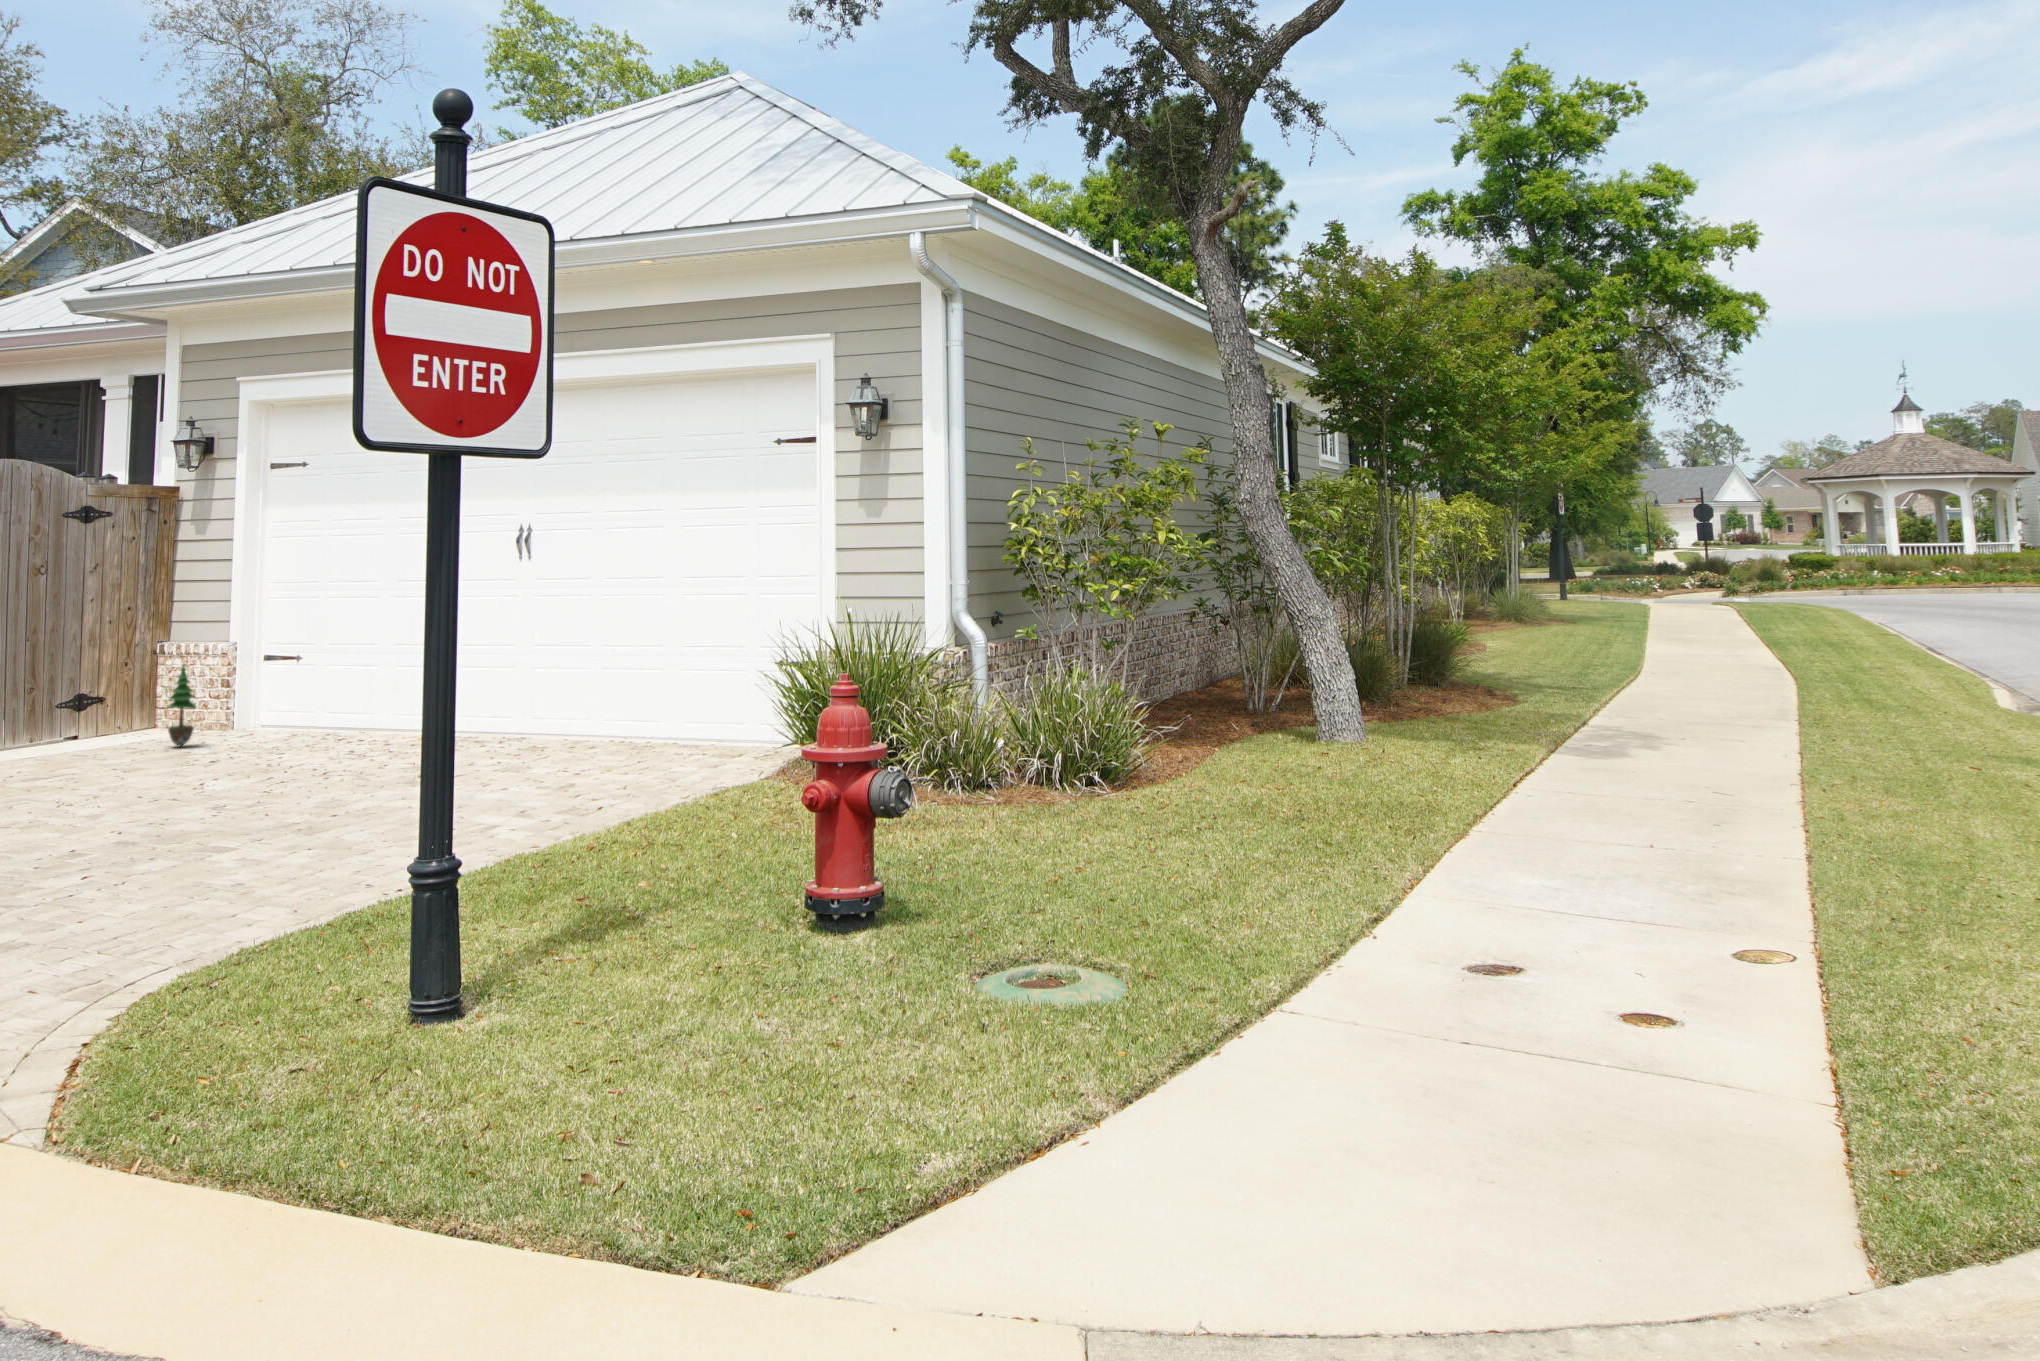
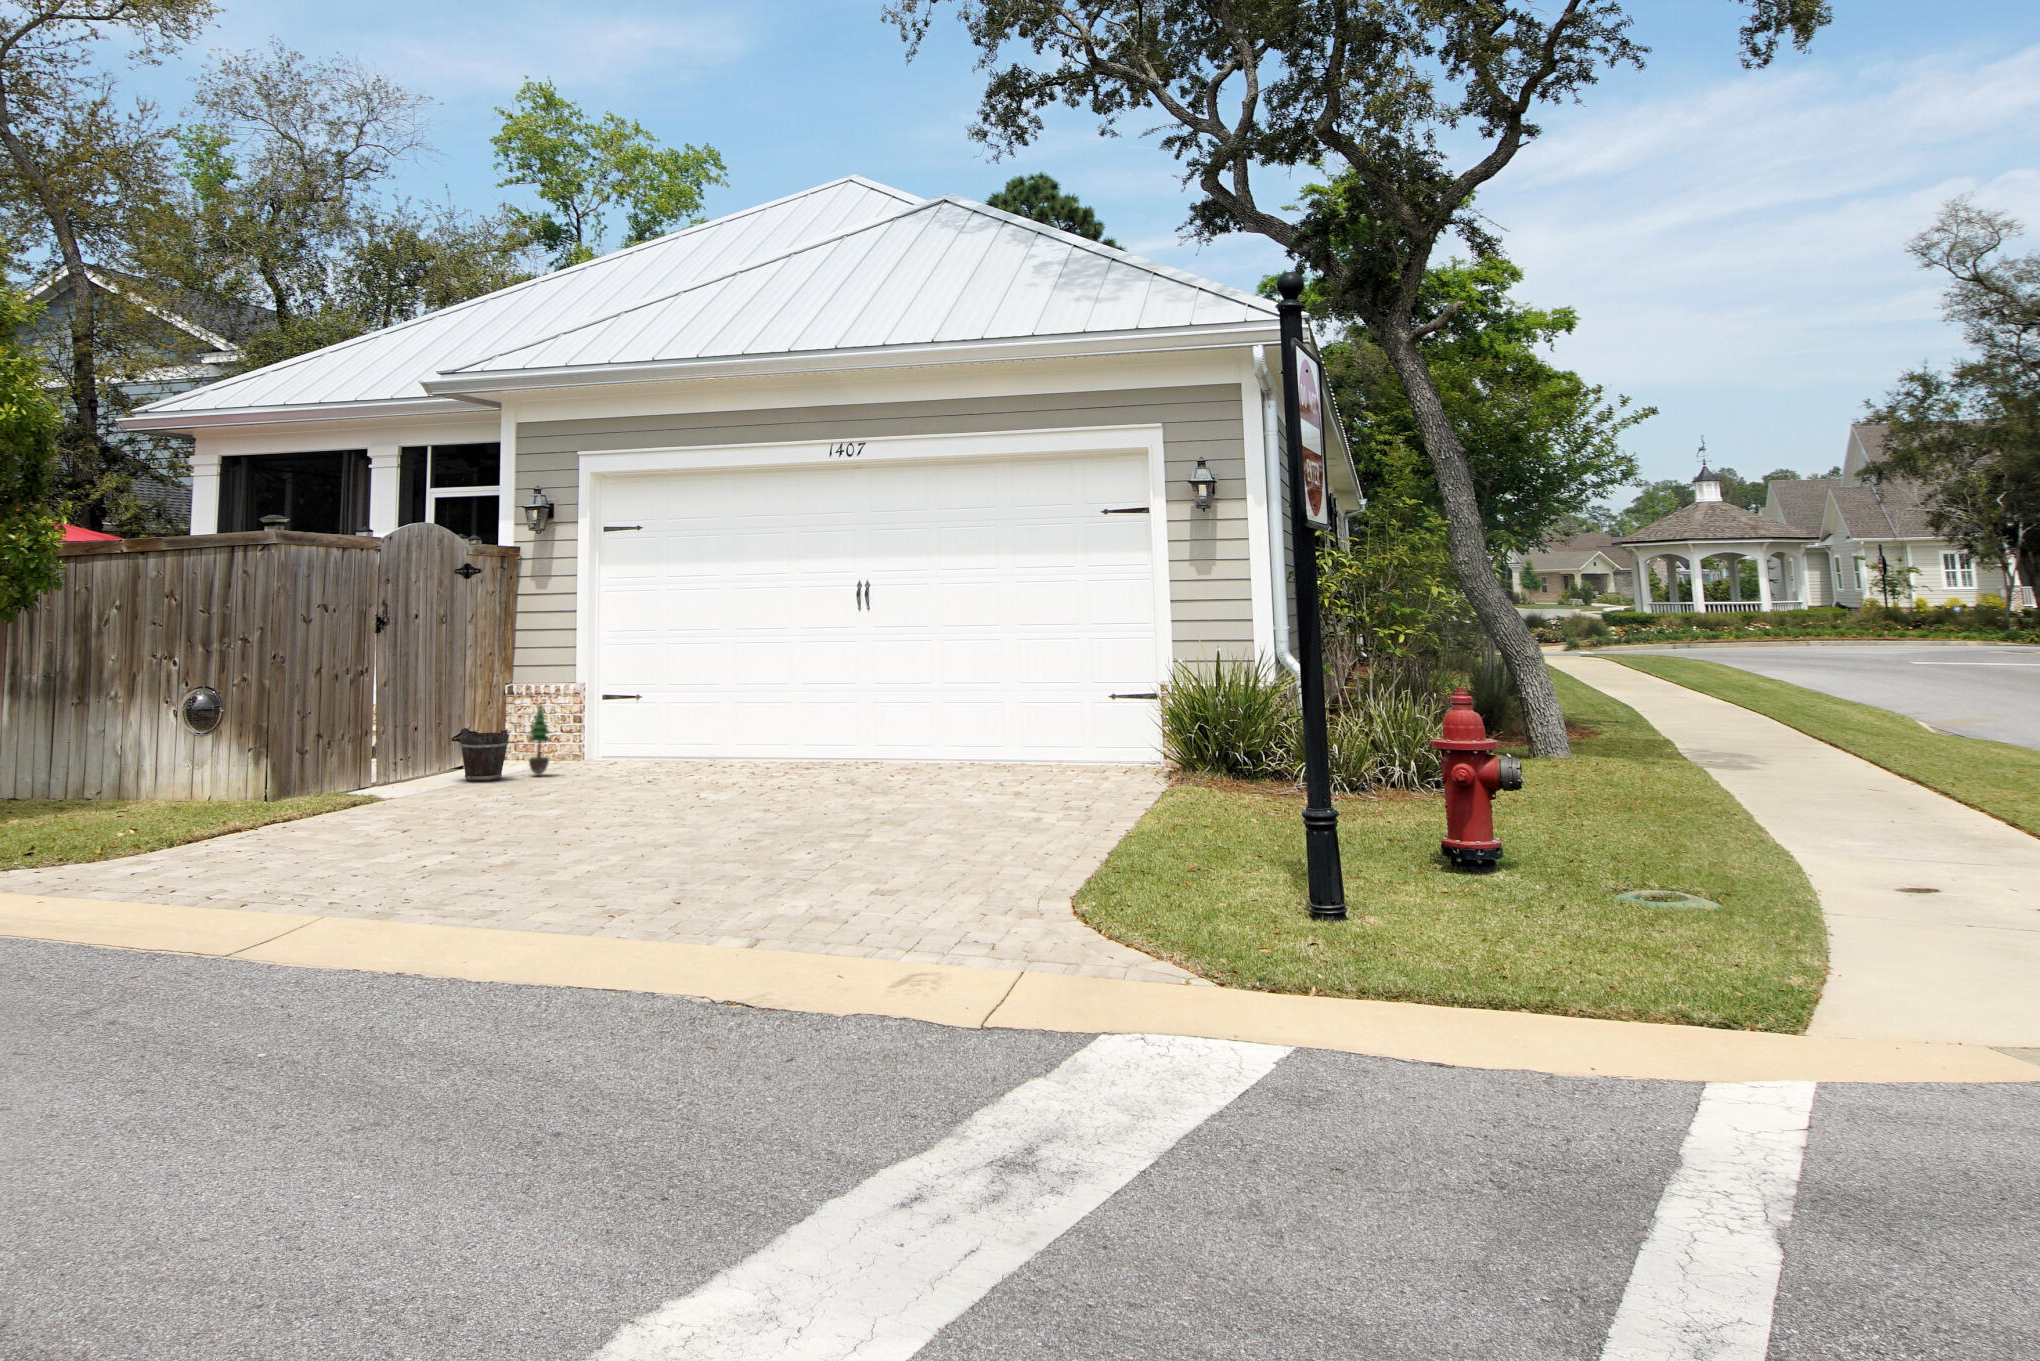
bucket: none [79,693,141,754] -> present [460,728,509,782]

